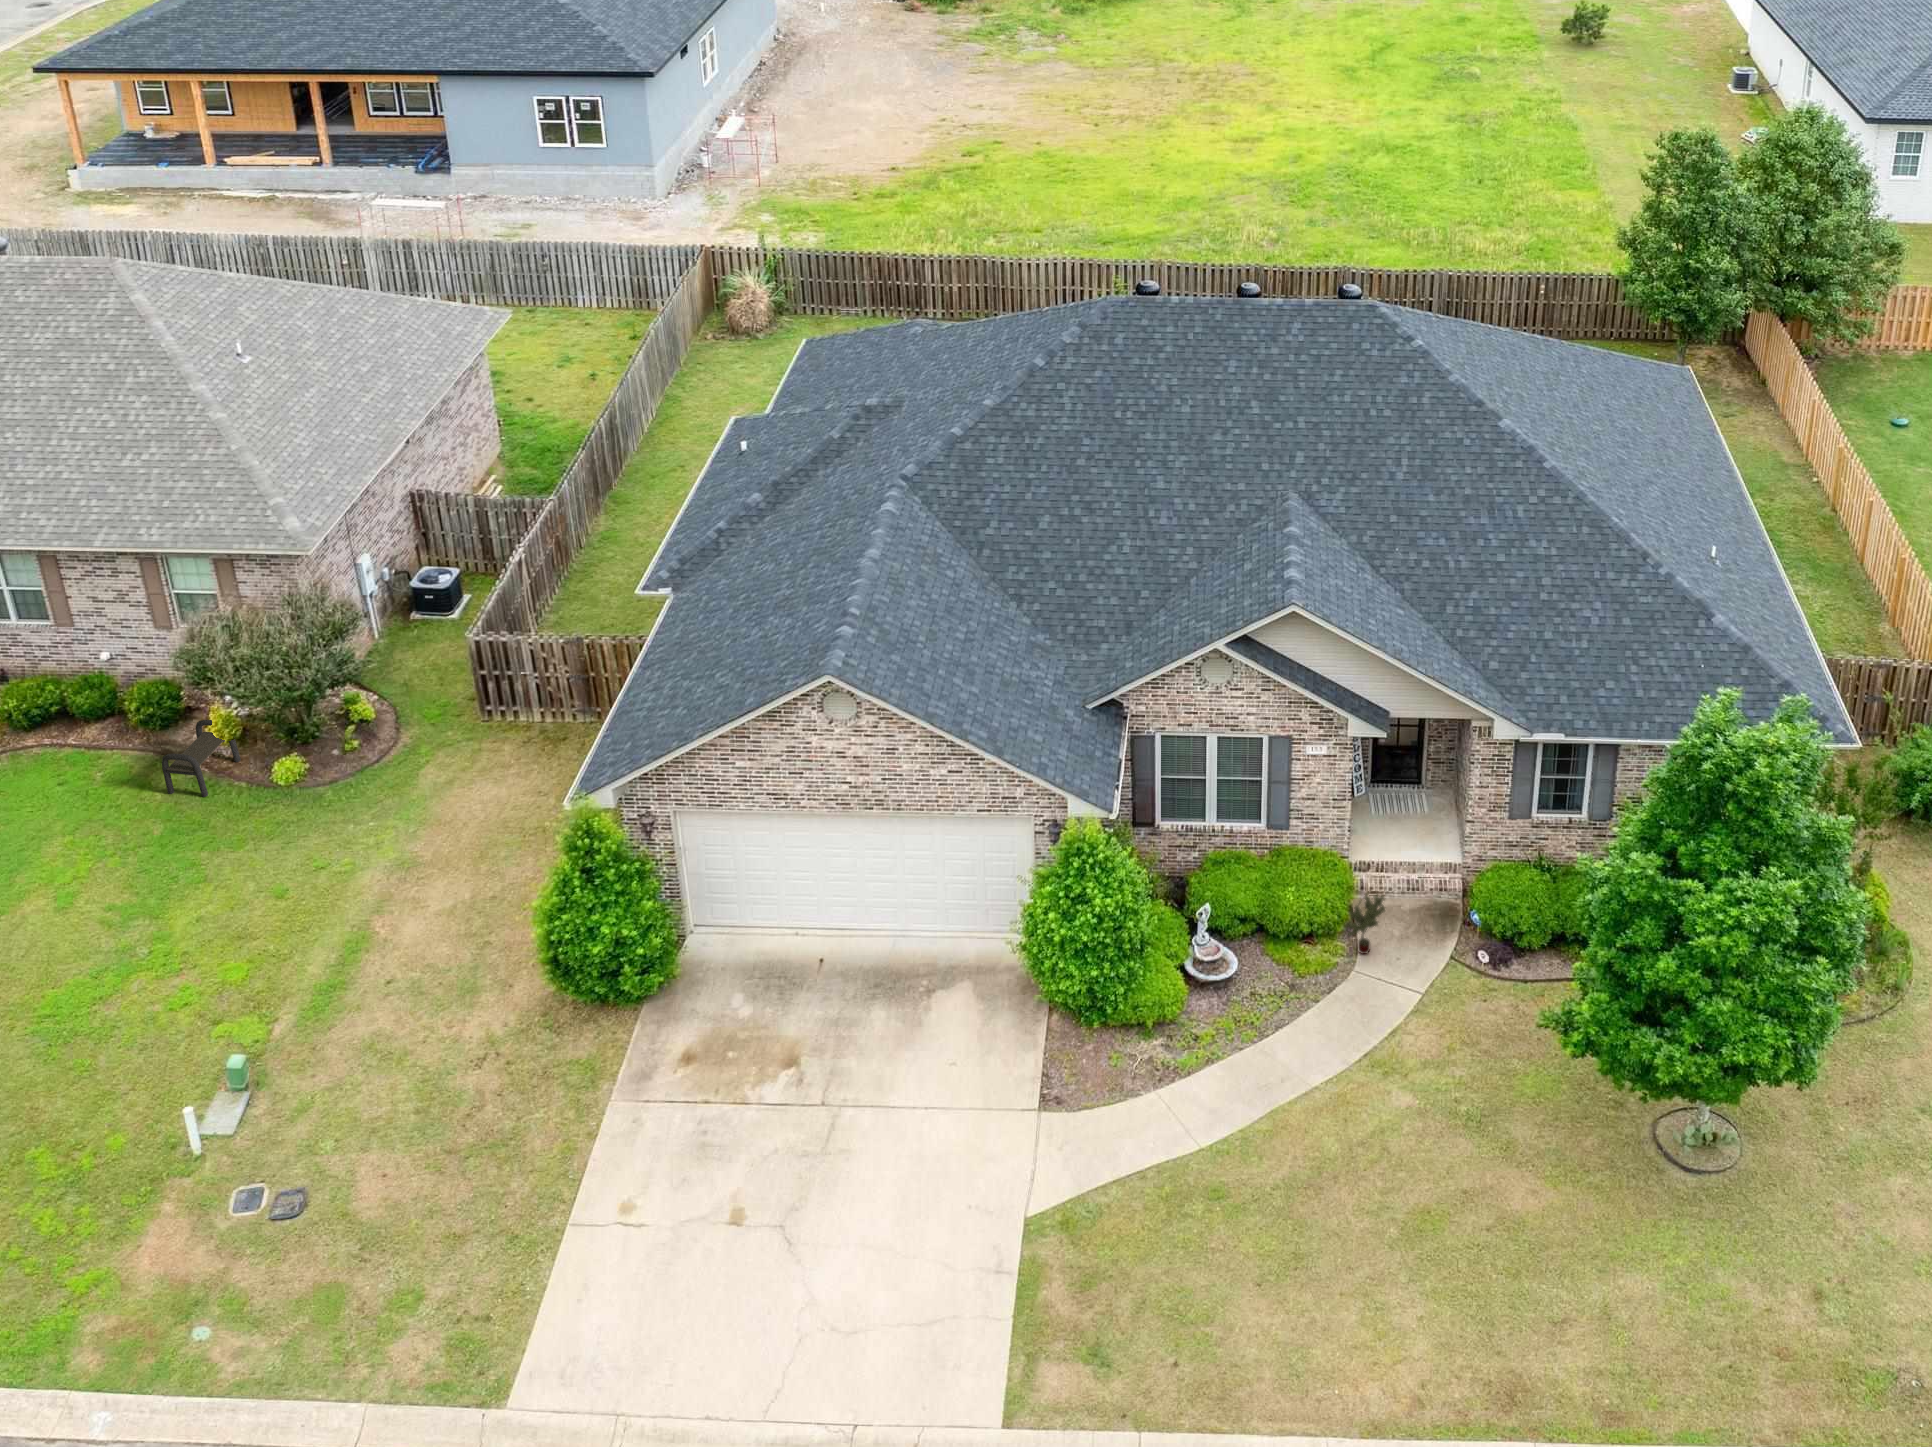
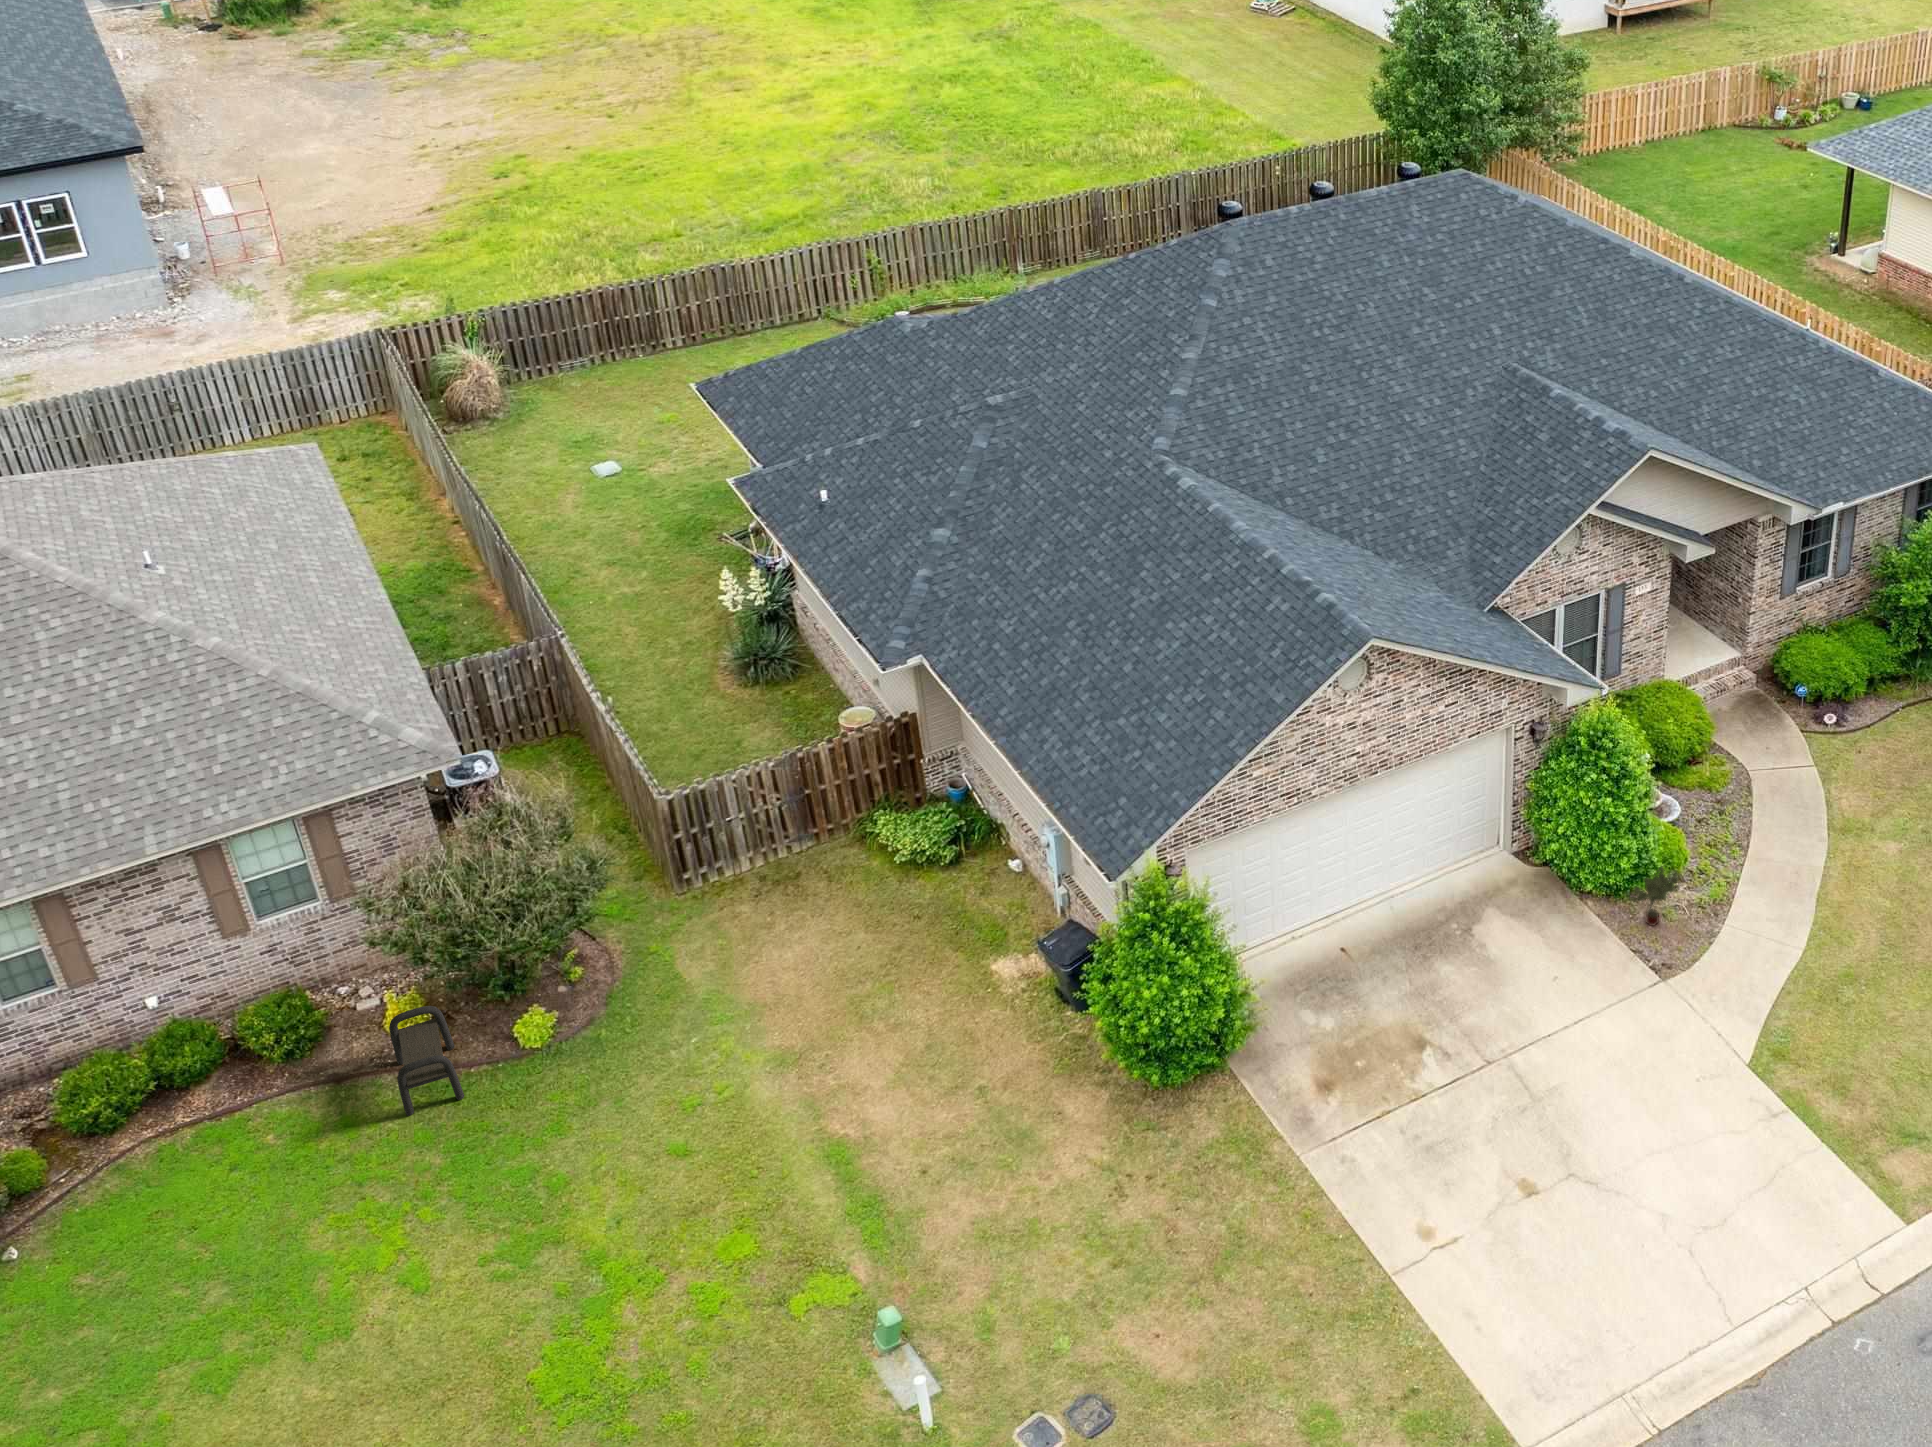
potted tree: present [1345,894,1385,954] -> present [1630,866,1682,926]

